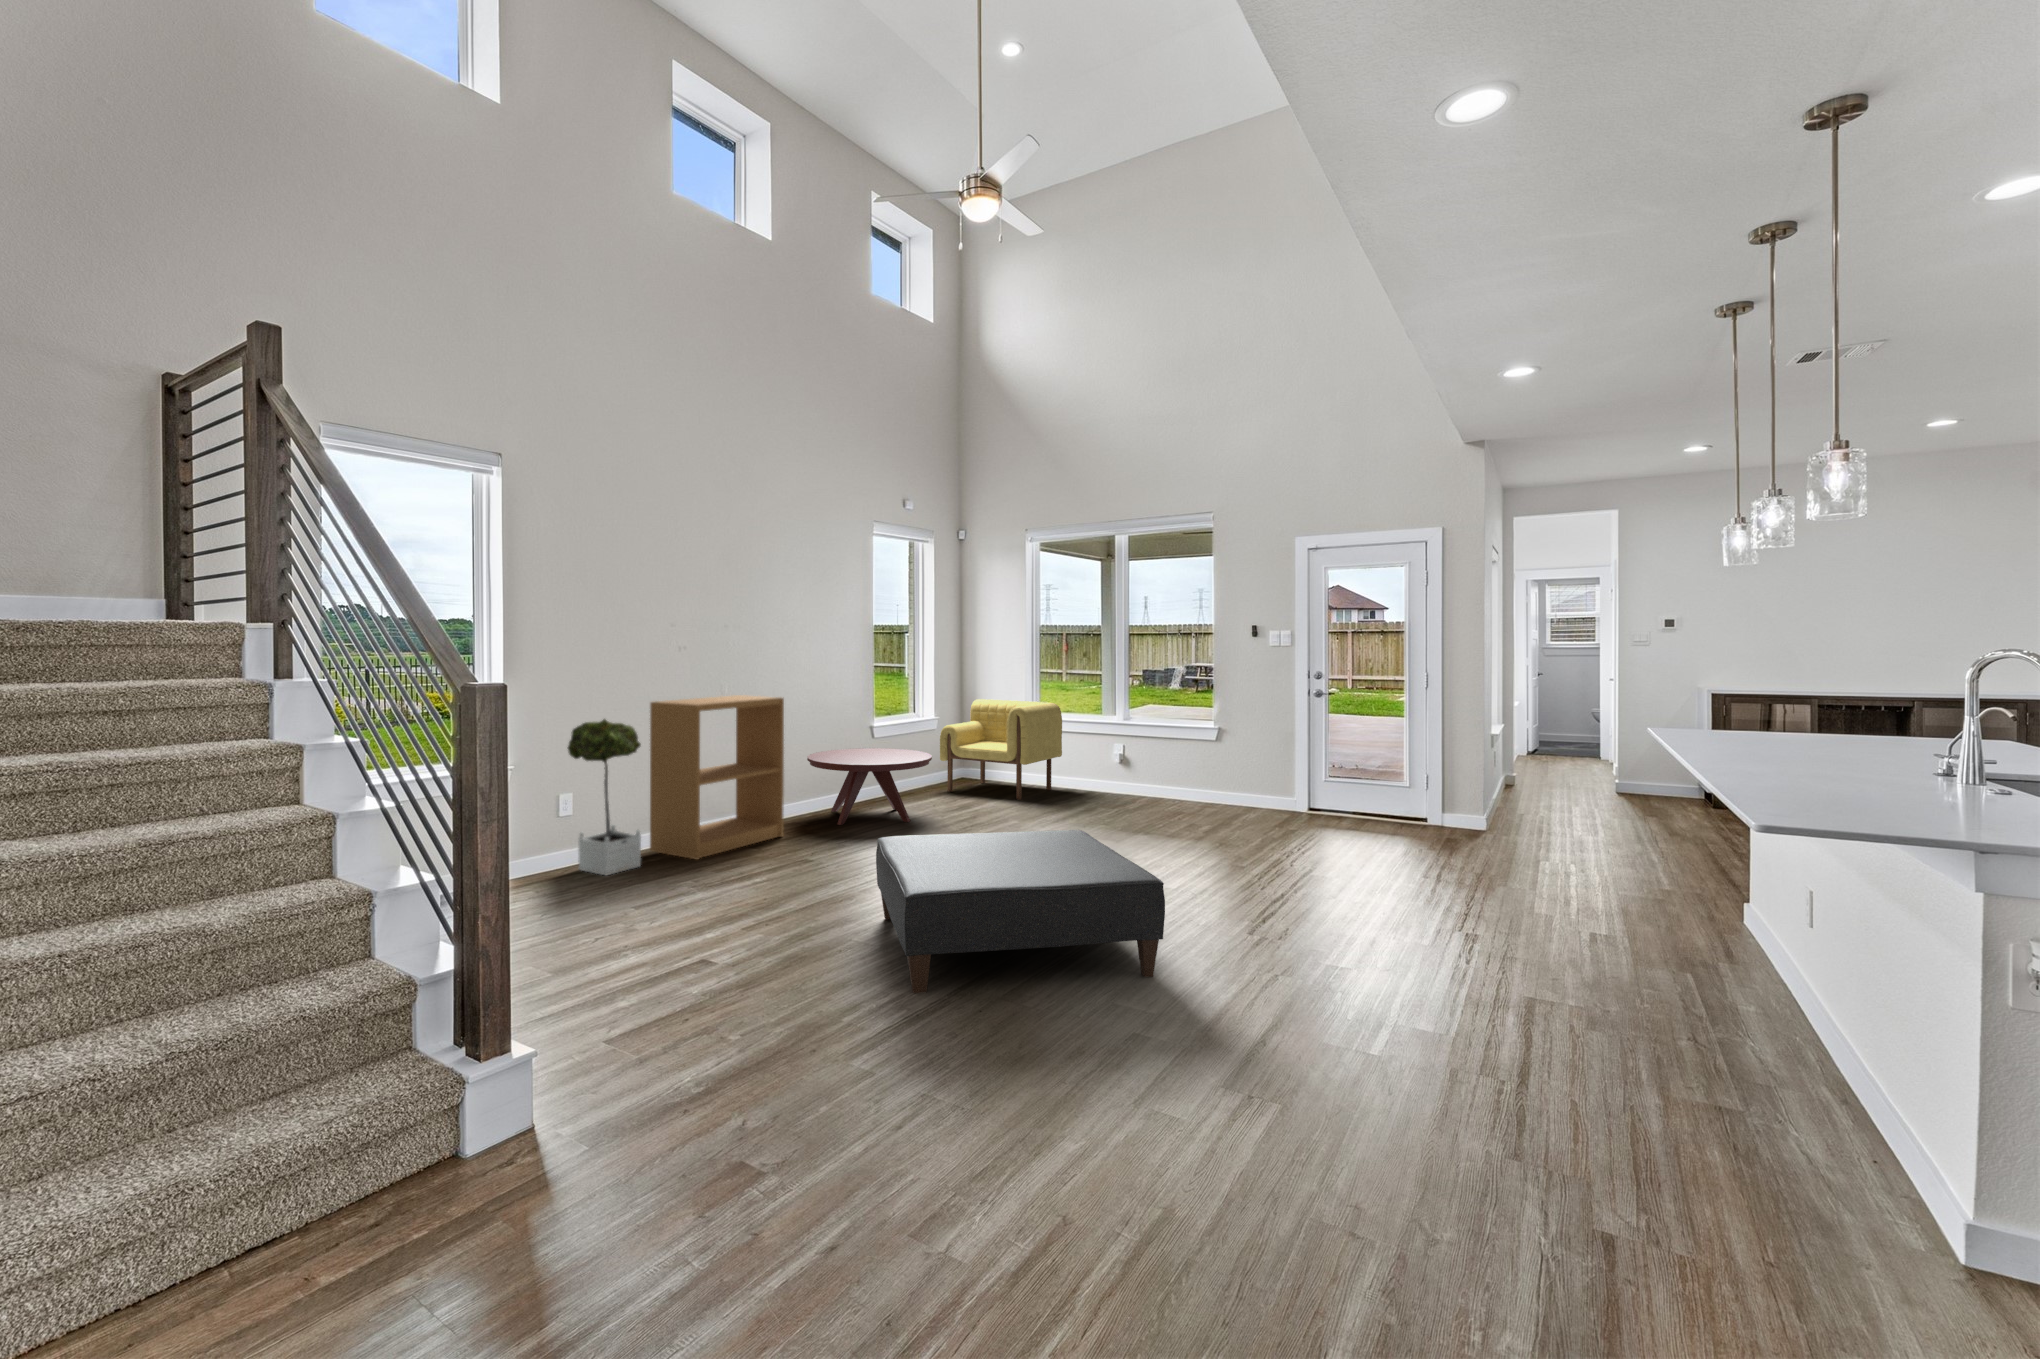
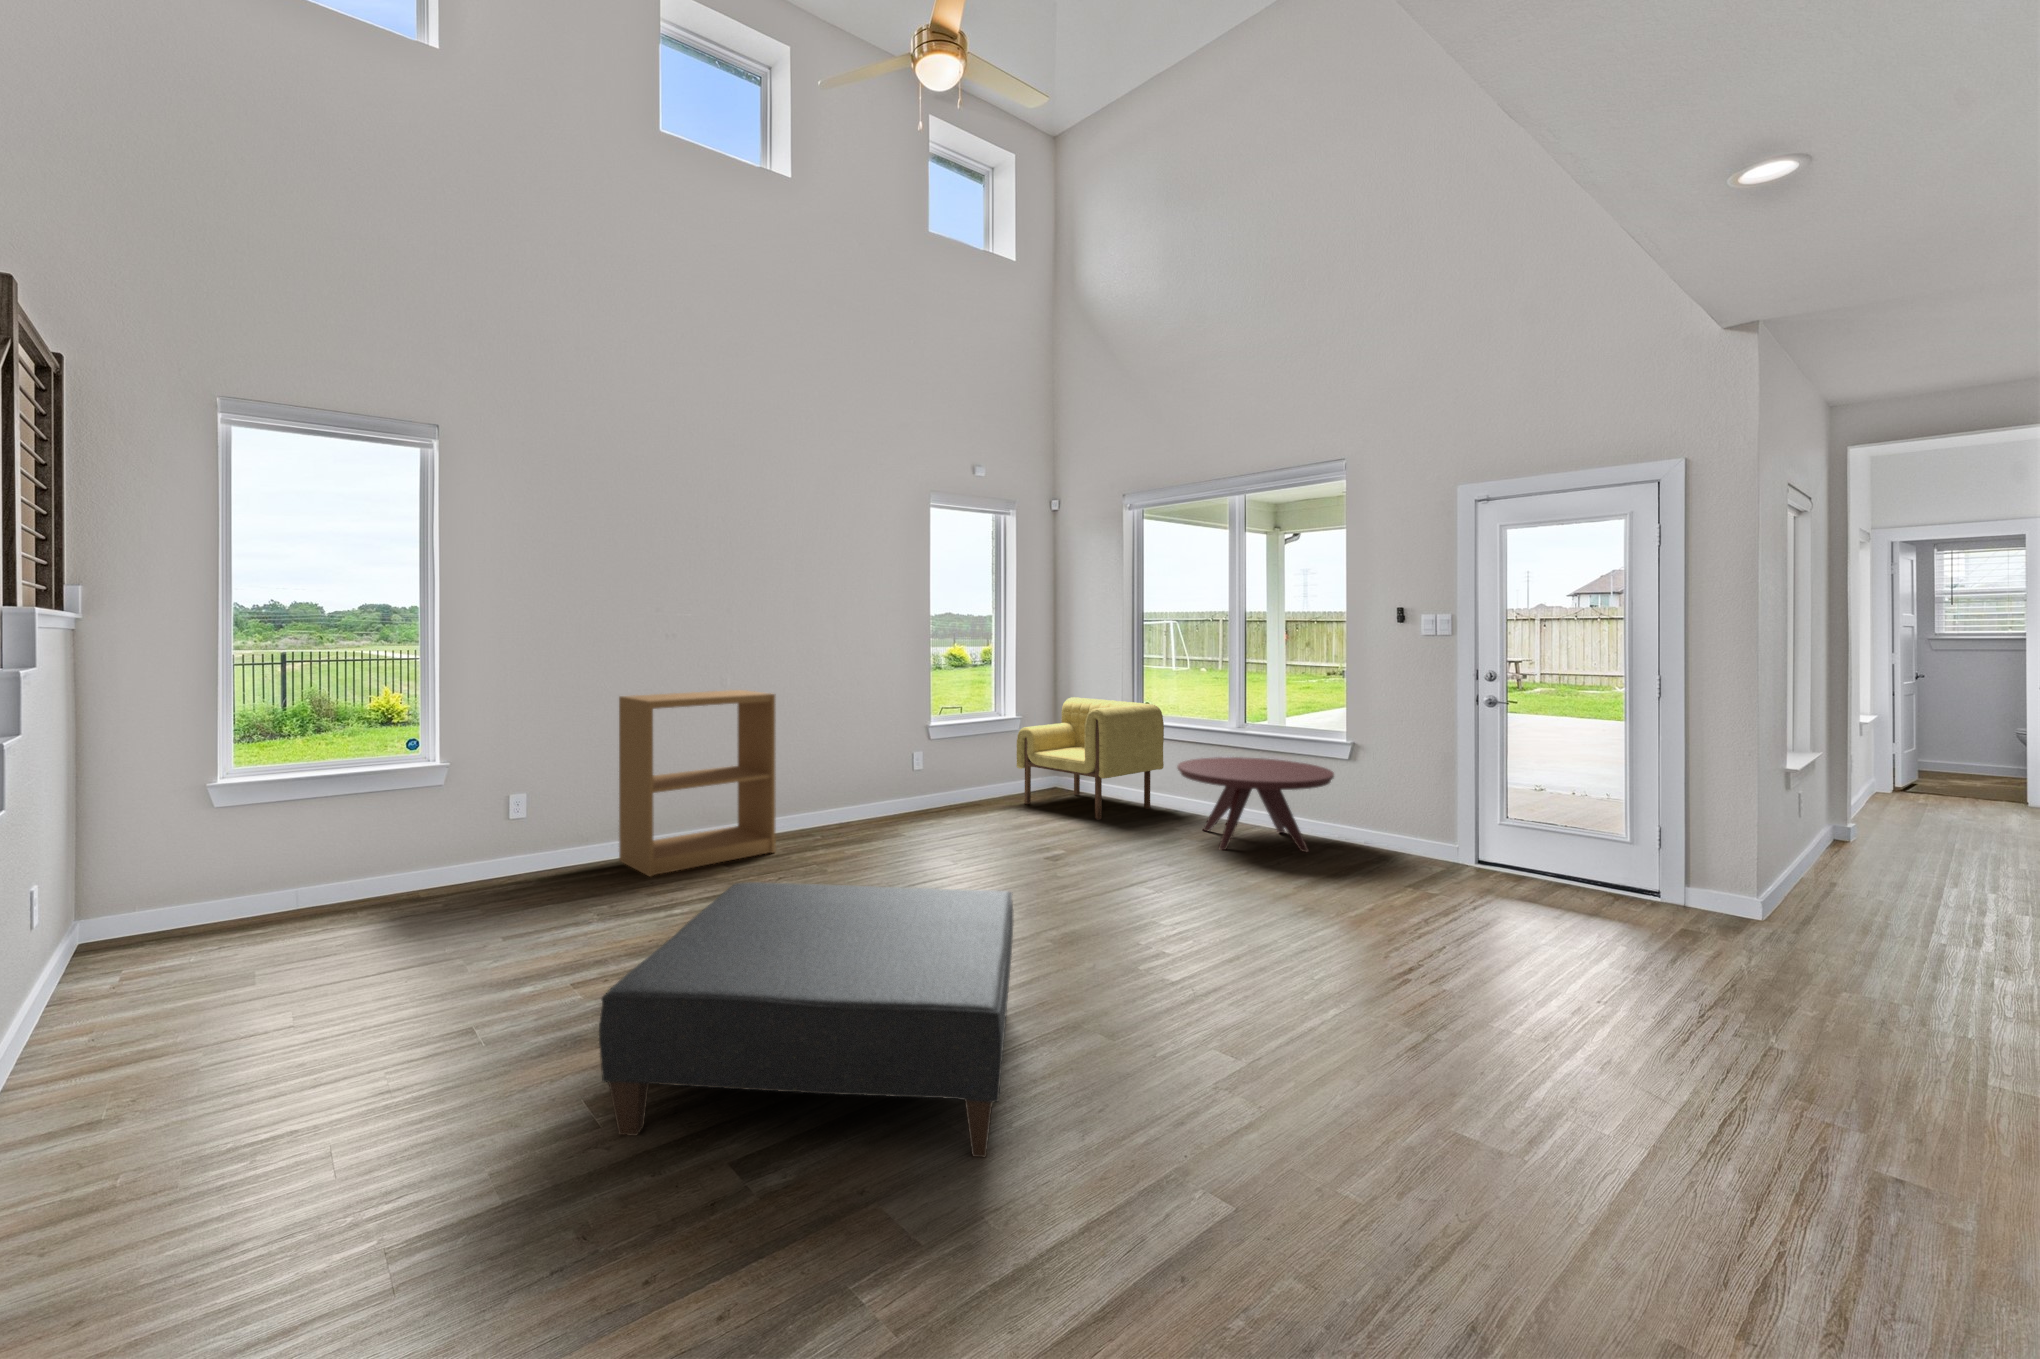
potted tree: present [568,719,641,875] -> none [500,715,582,890]
coffee table: present [807,748,932,825] -> present [1177,757,1334,852]

